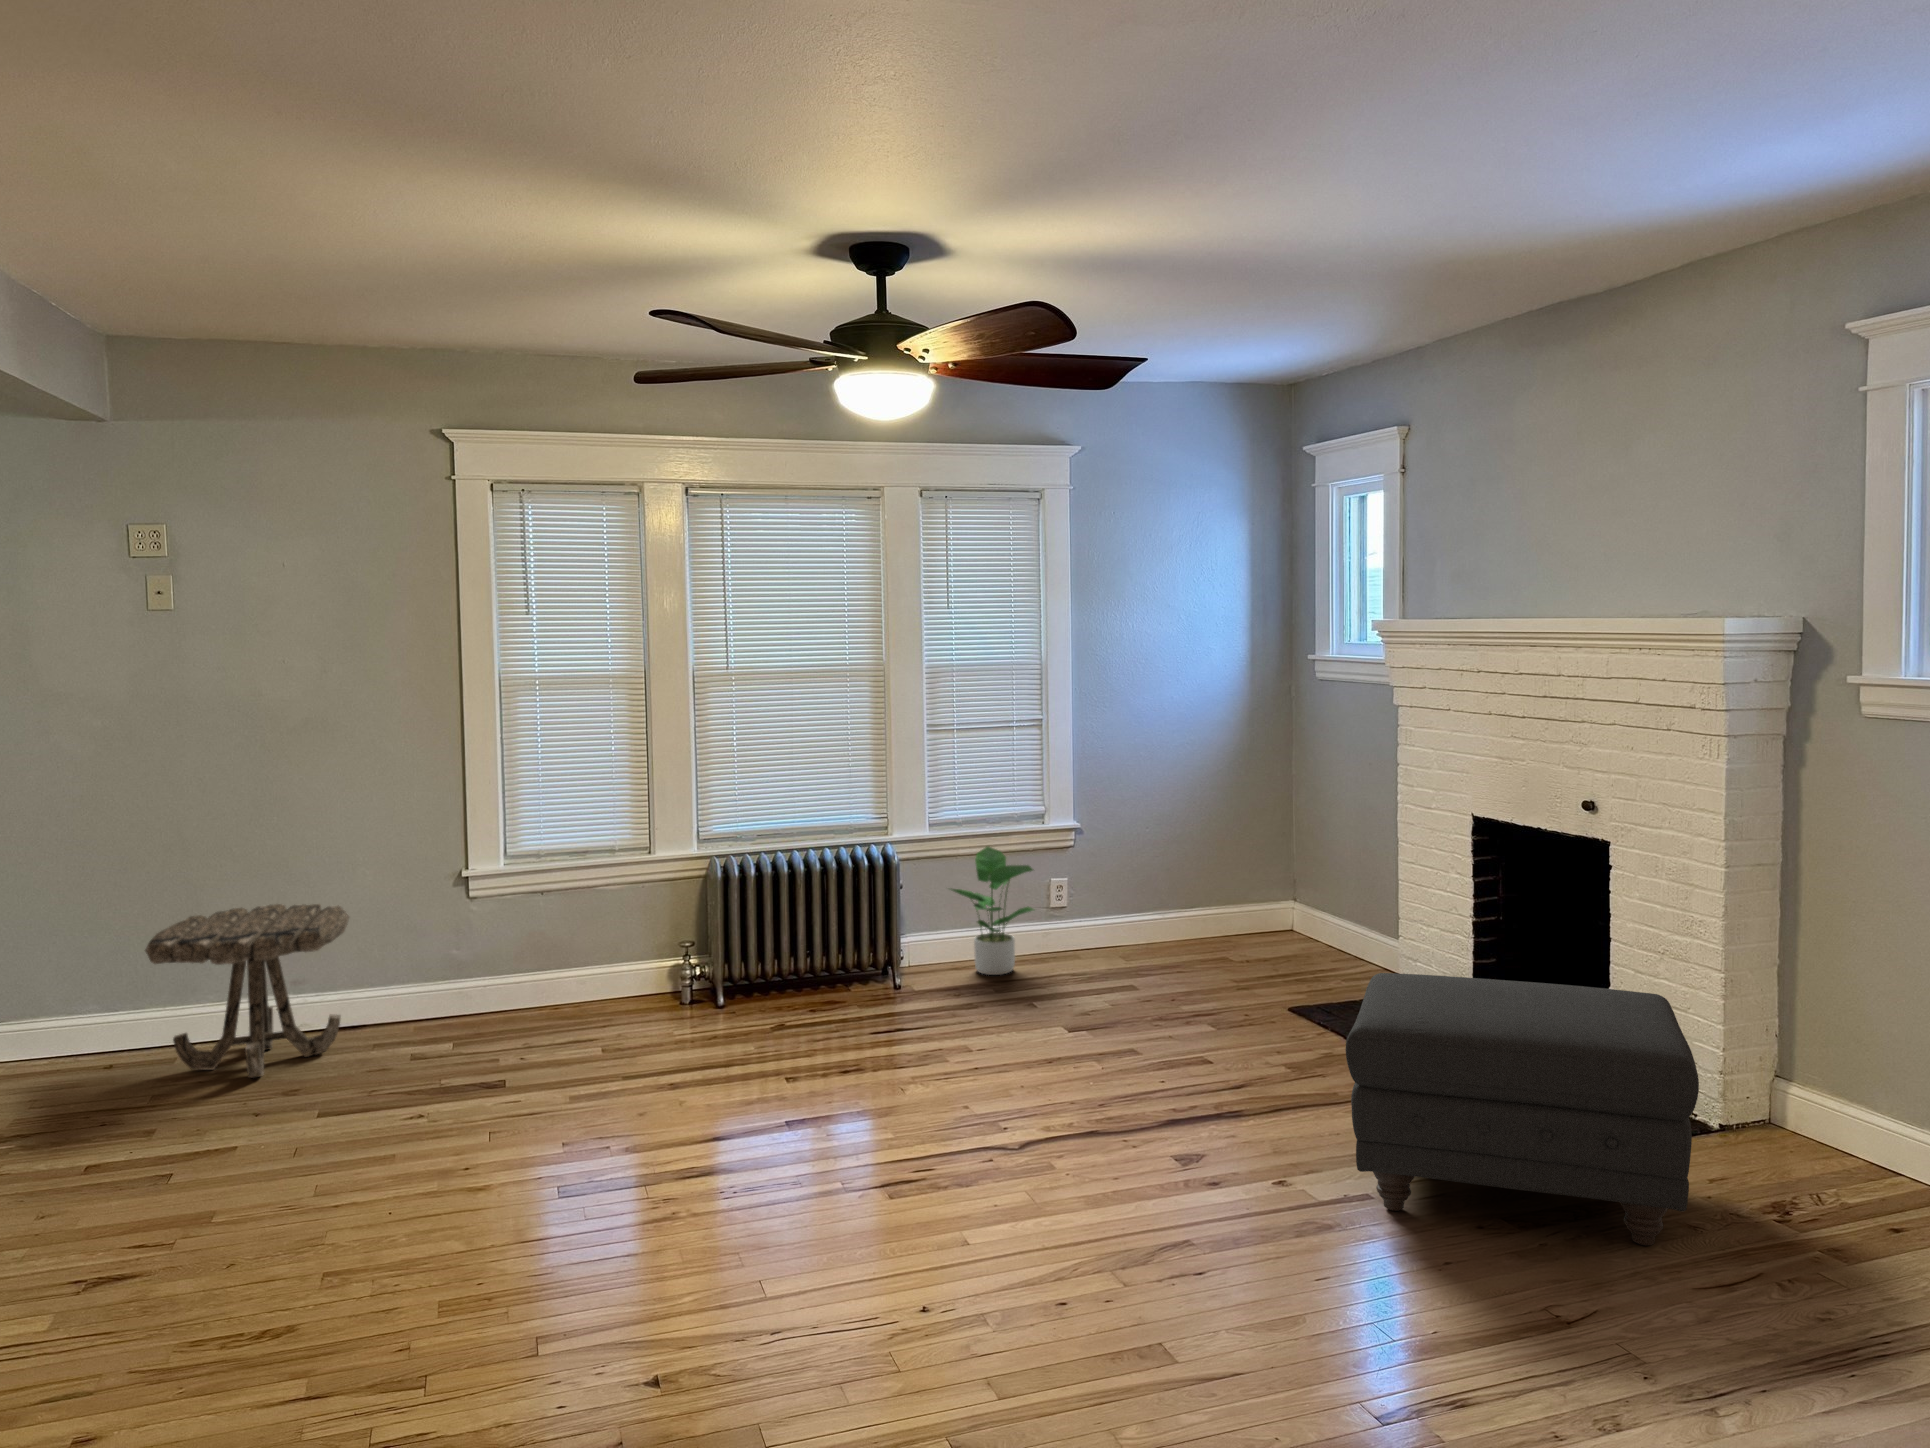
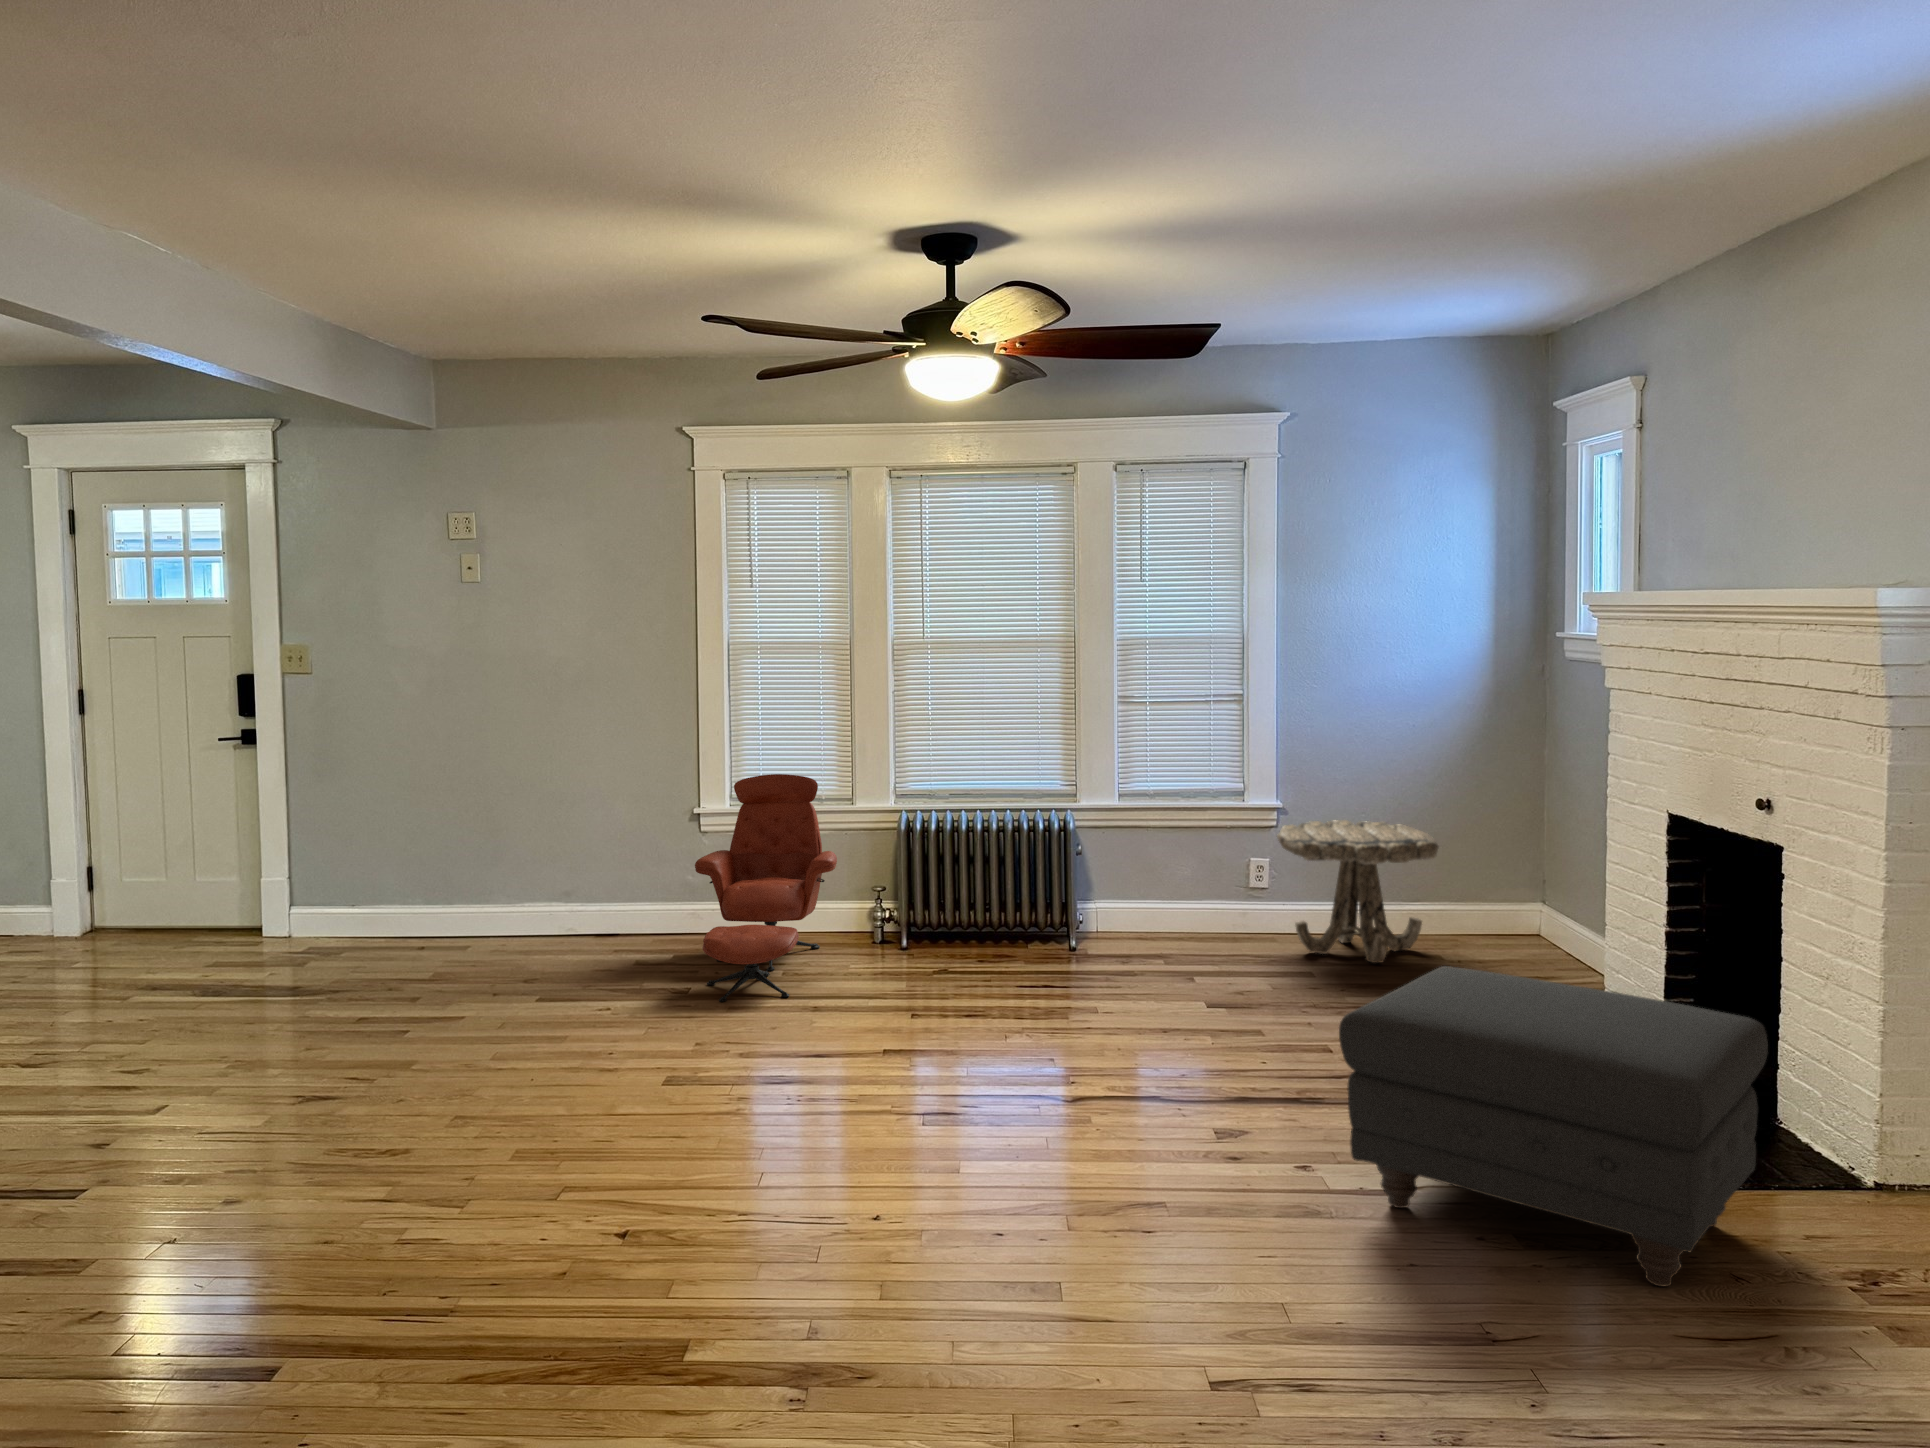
armchair: none [483,823,651,1091] -> present [695,774,837,1002]
potted plant: present [951,846,1034,975] -> none [1127,819,1220,948]
side table: present [145,904,349,1078] -> present [1277,820,1439,963]

